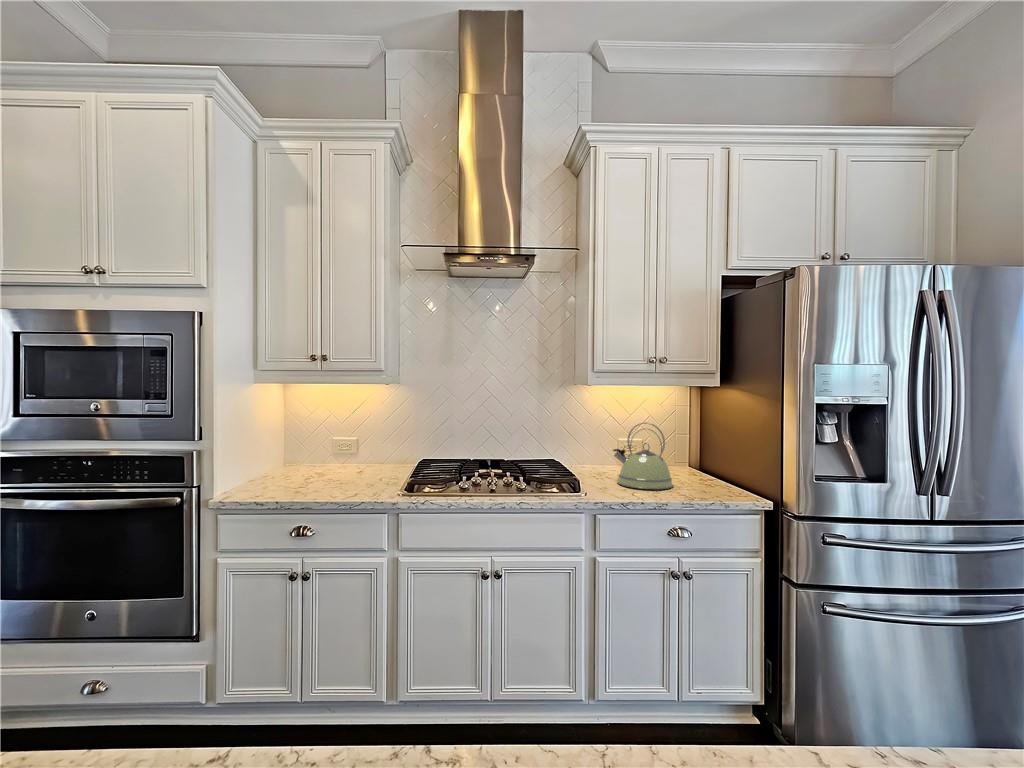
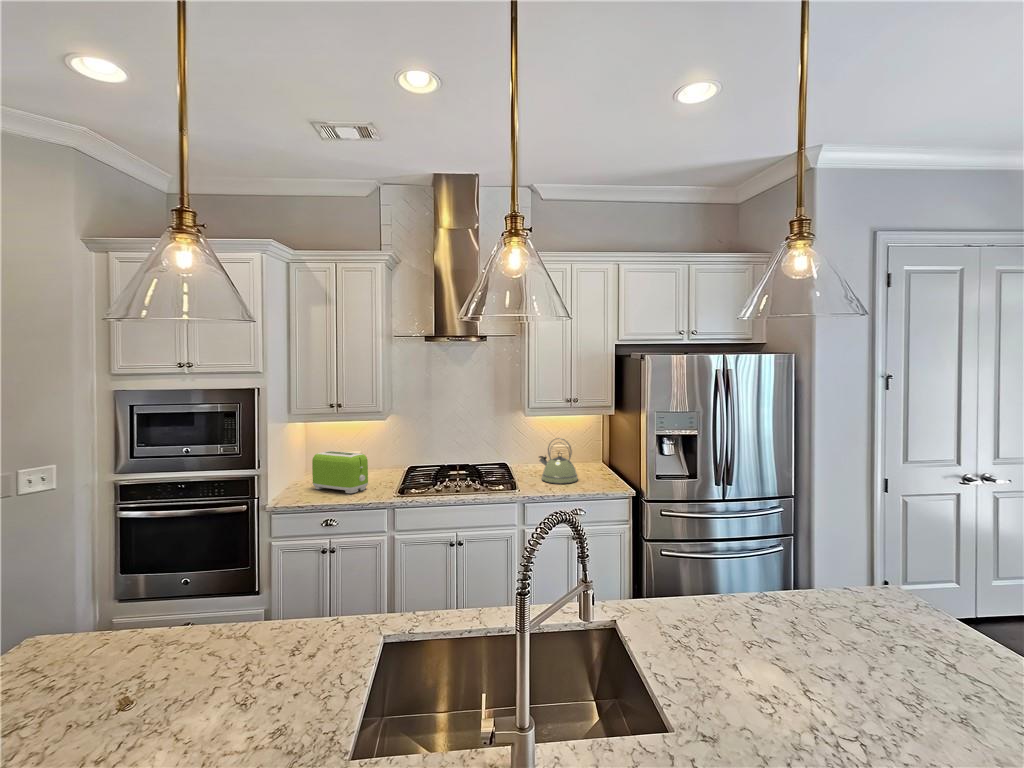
toaster: none [283,427,363,489] -> present [312,451,368,493]

